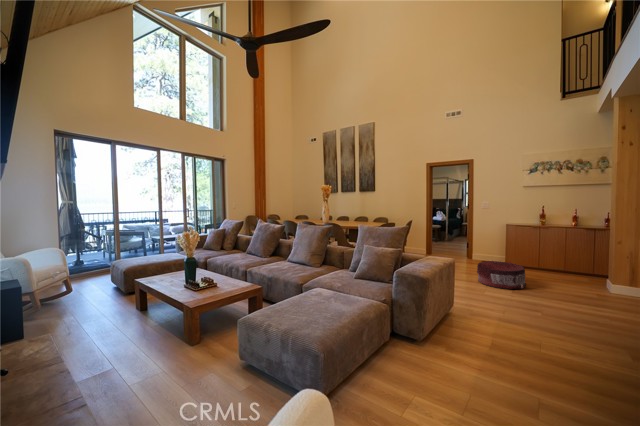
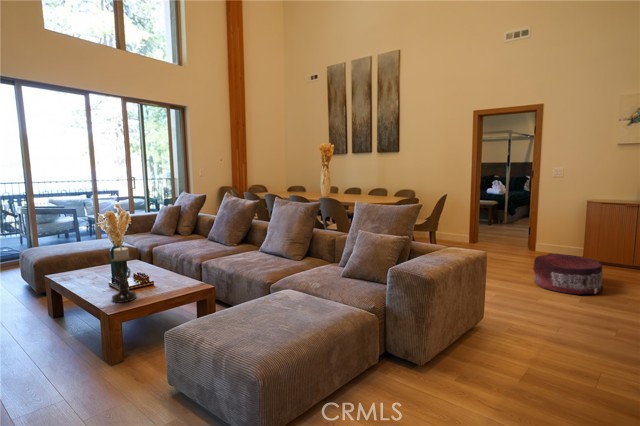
candle holder: none [190,258,208,299] -> present [111,247,137,302]

